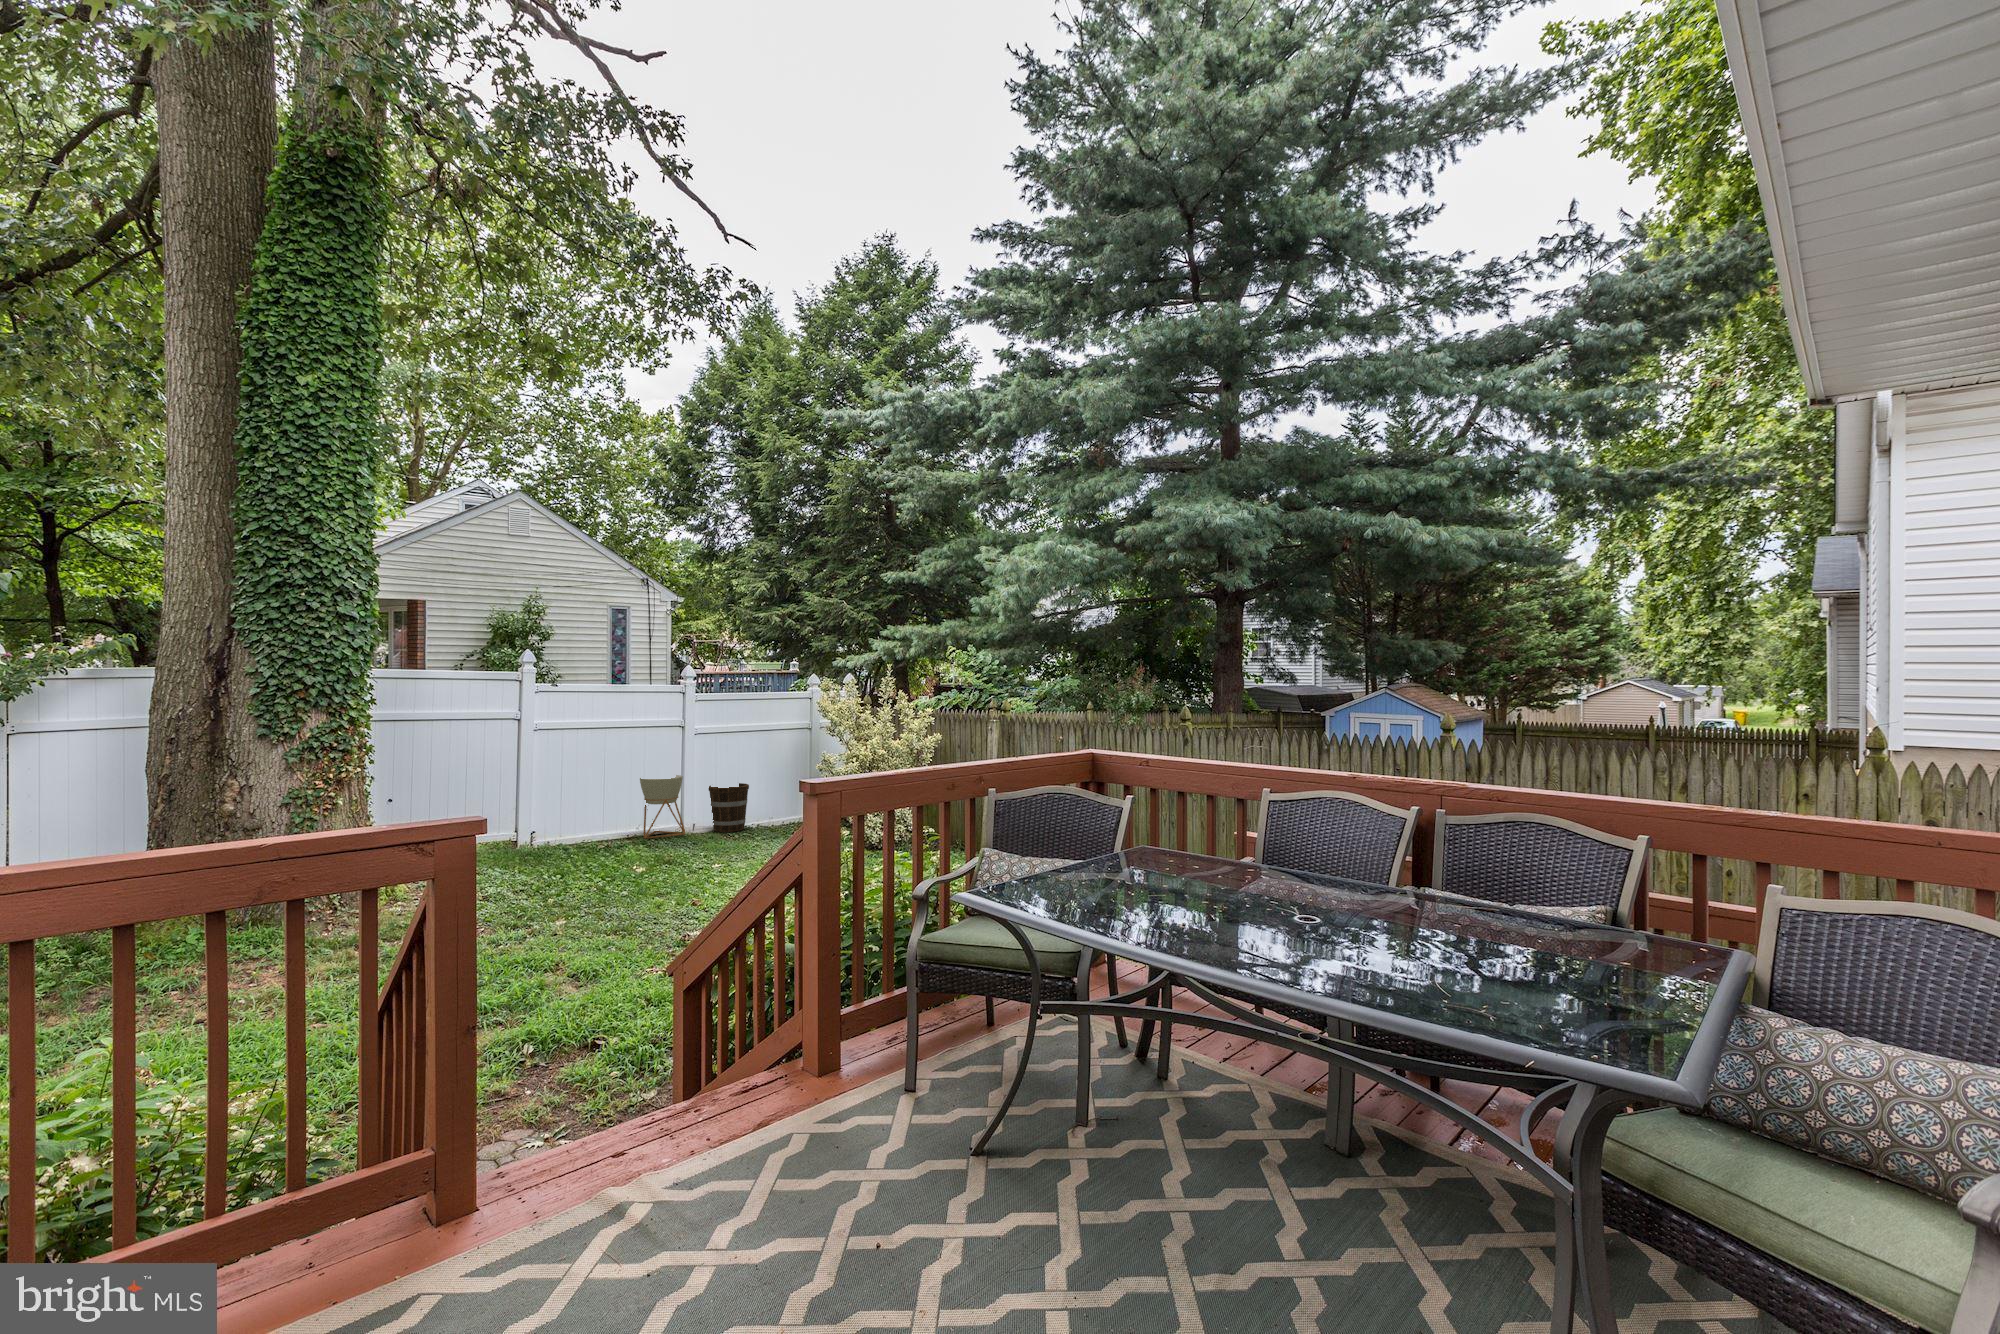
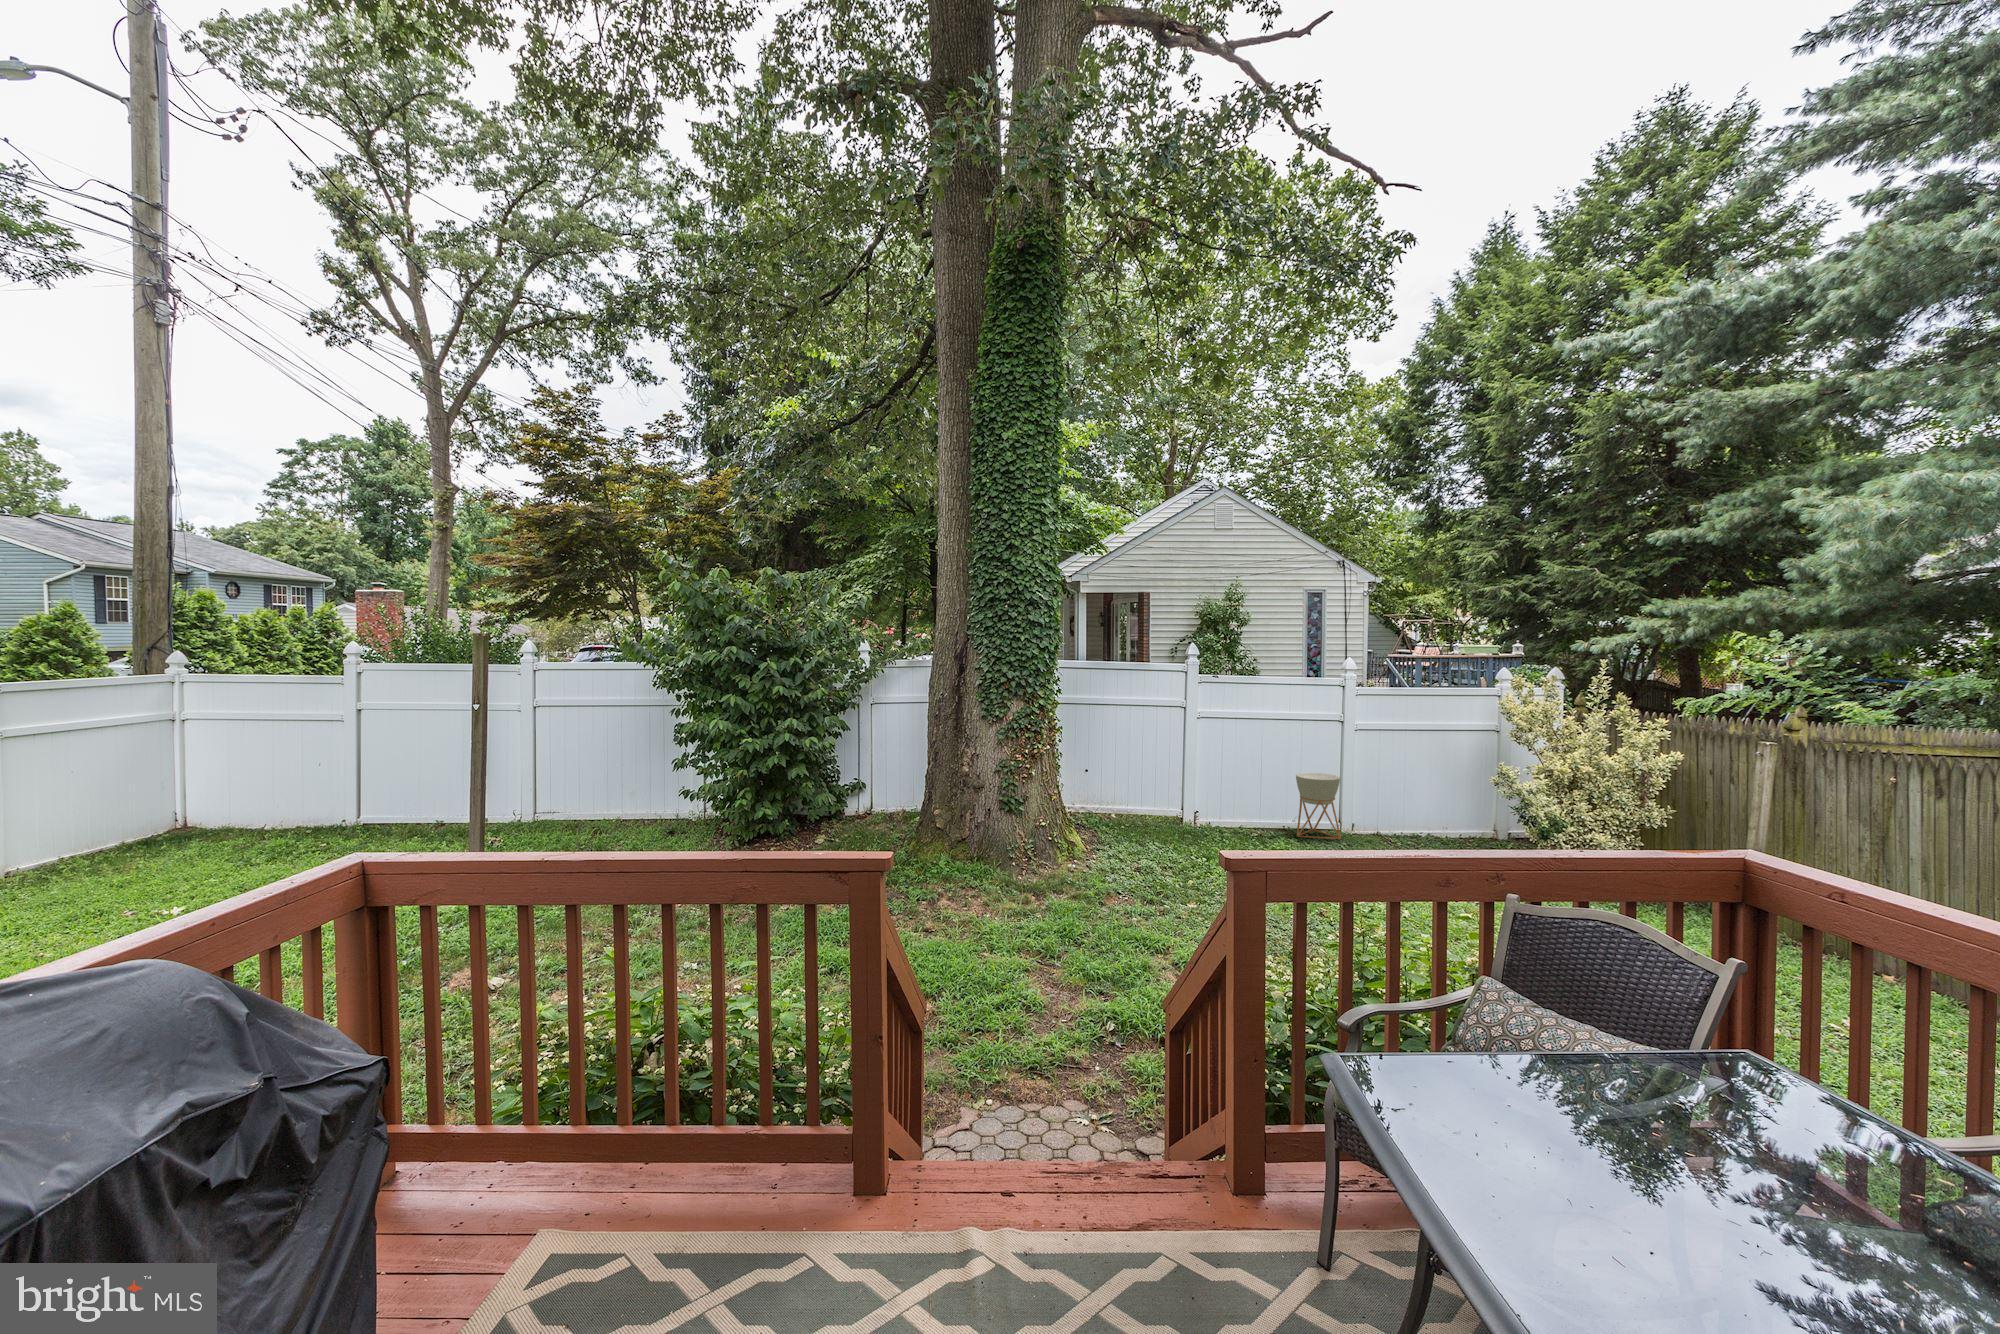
bucket: present [709,783,749,832] -> none [1370,789,1417,845]

